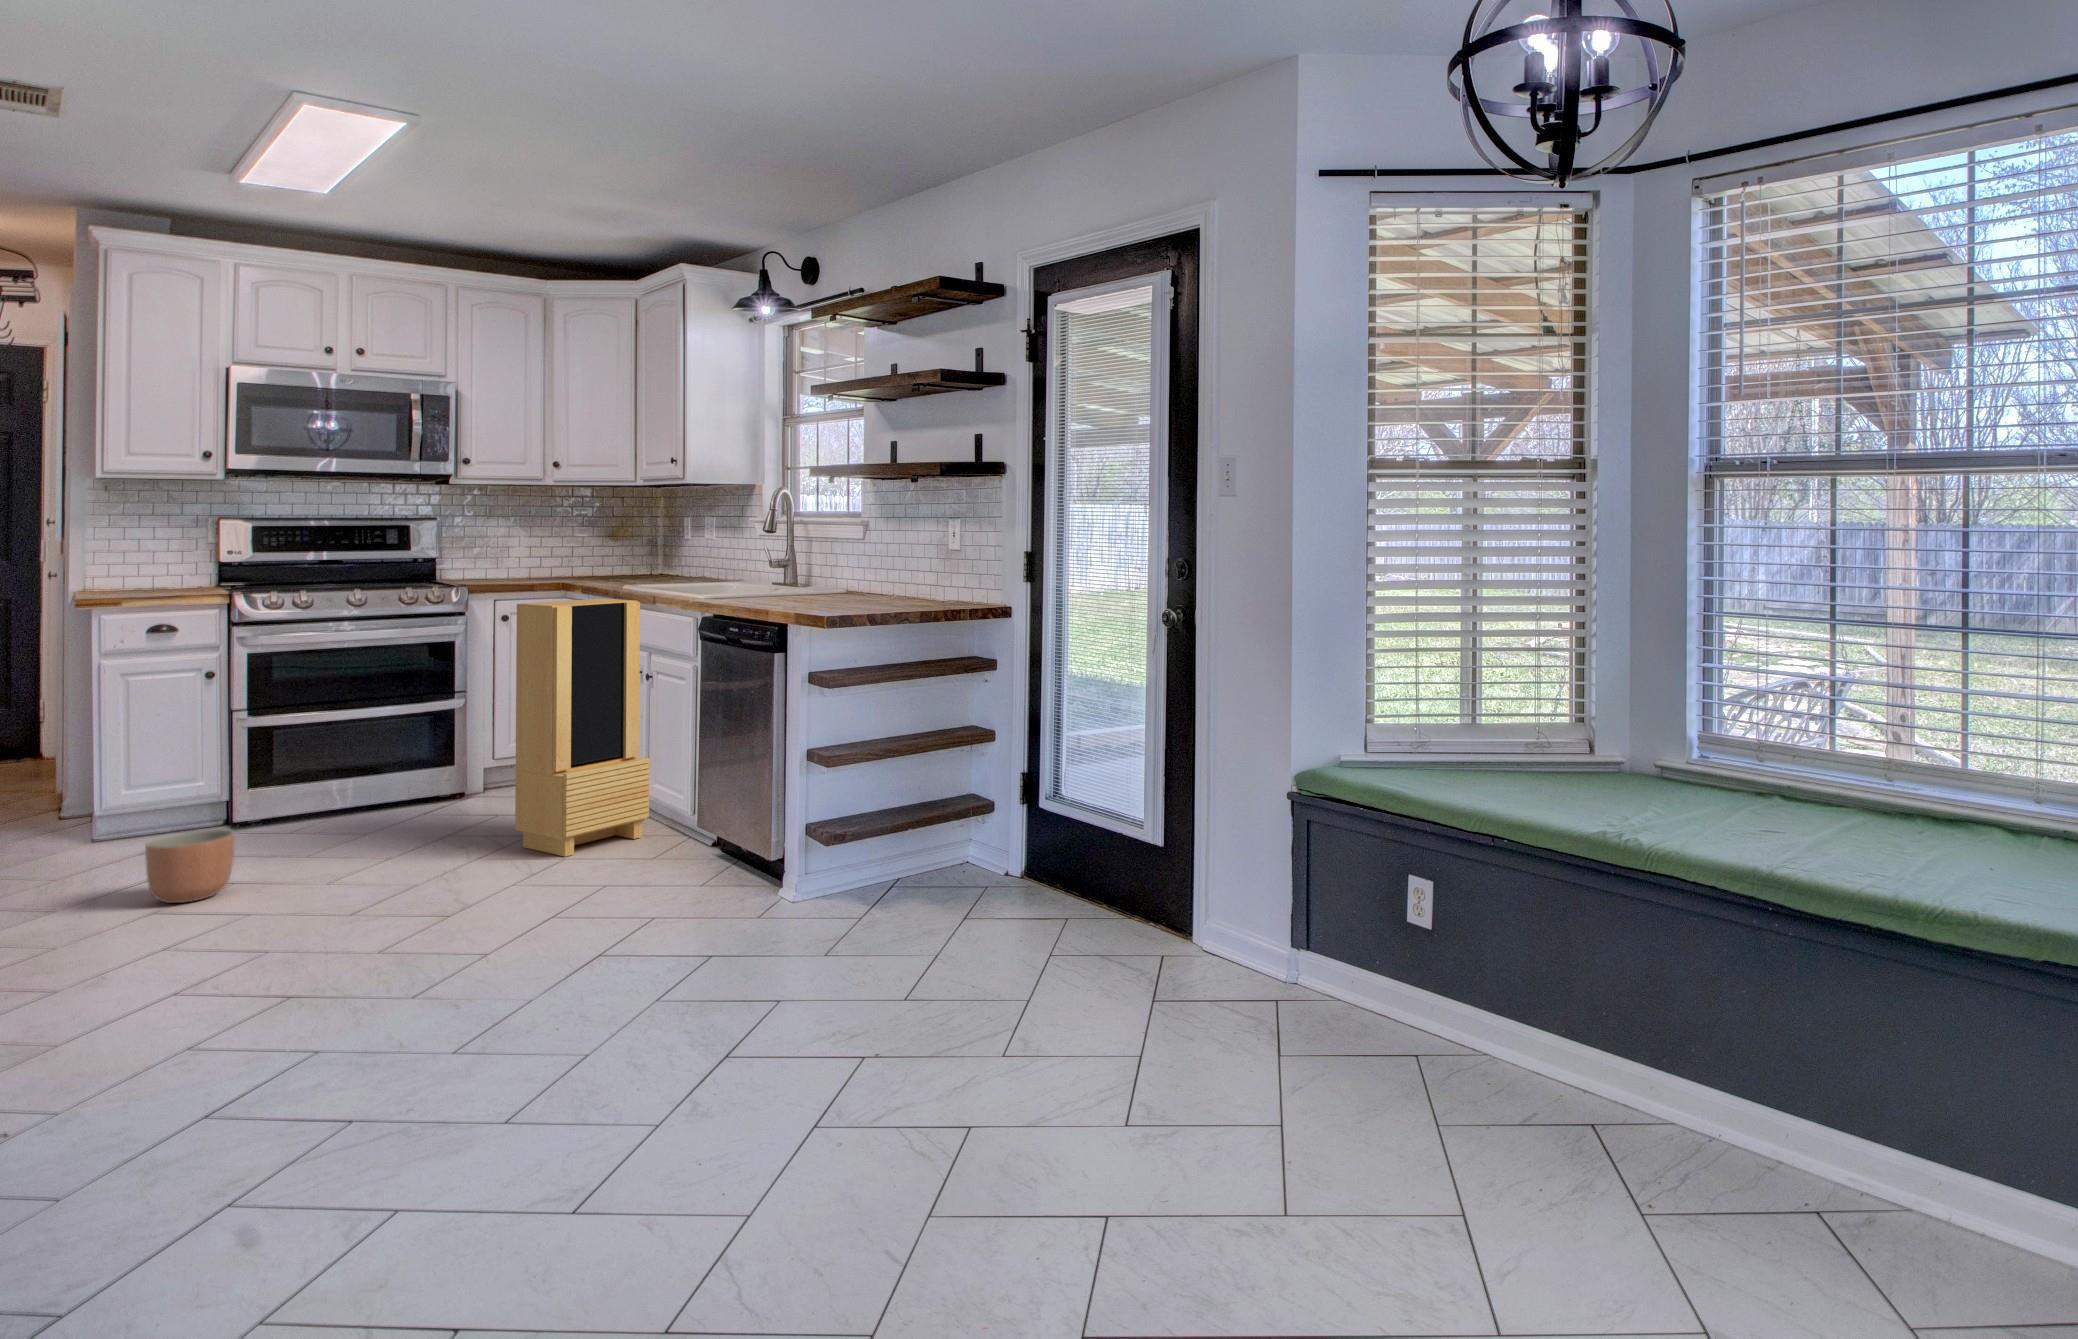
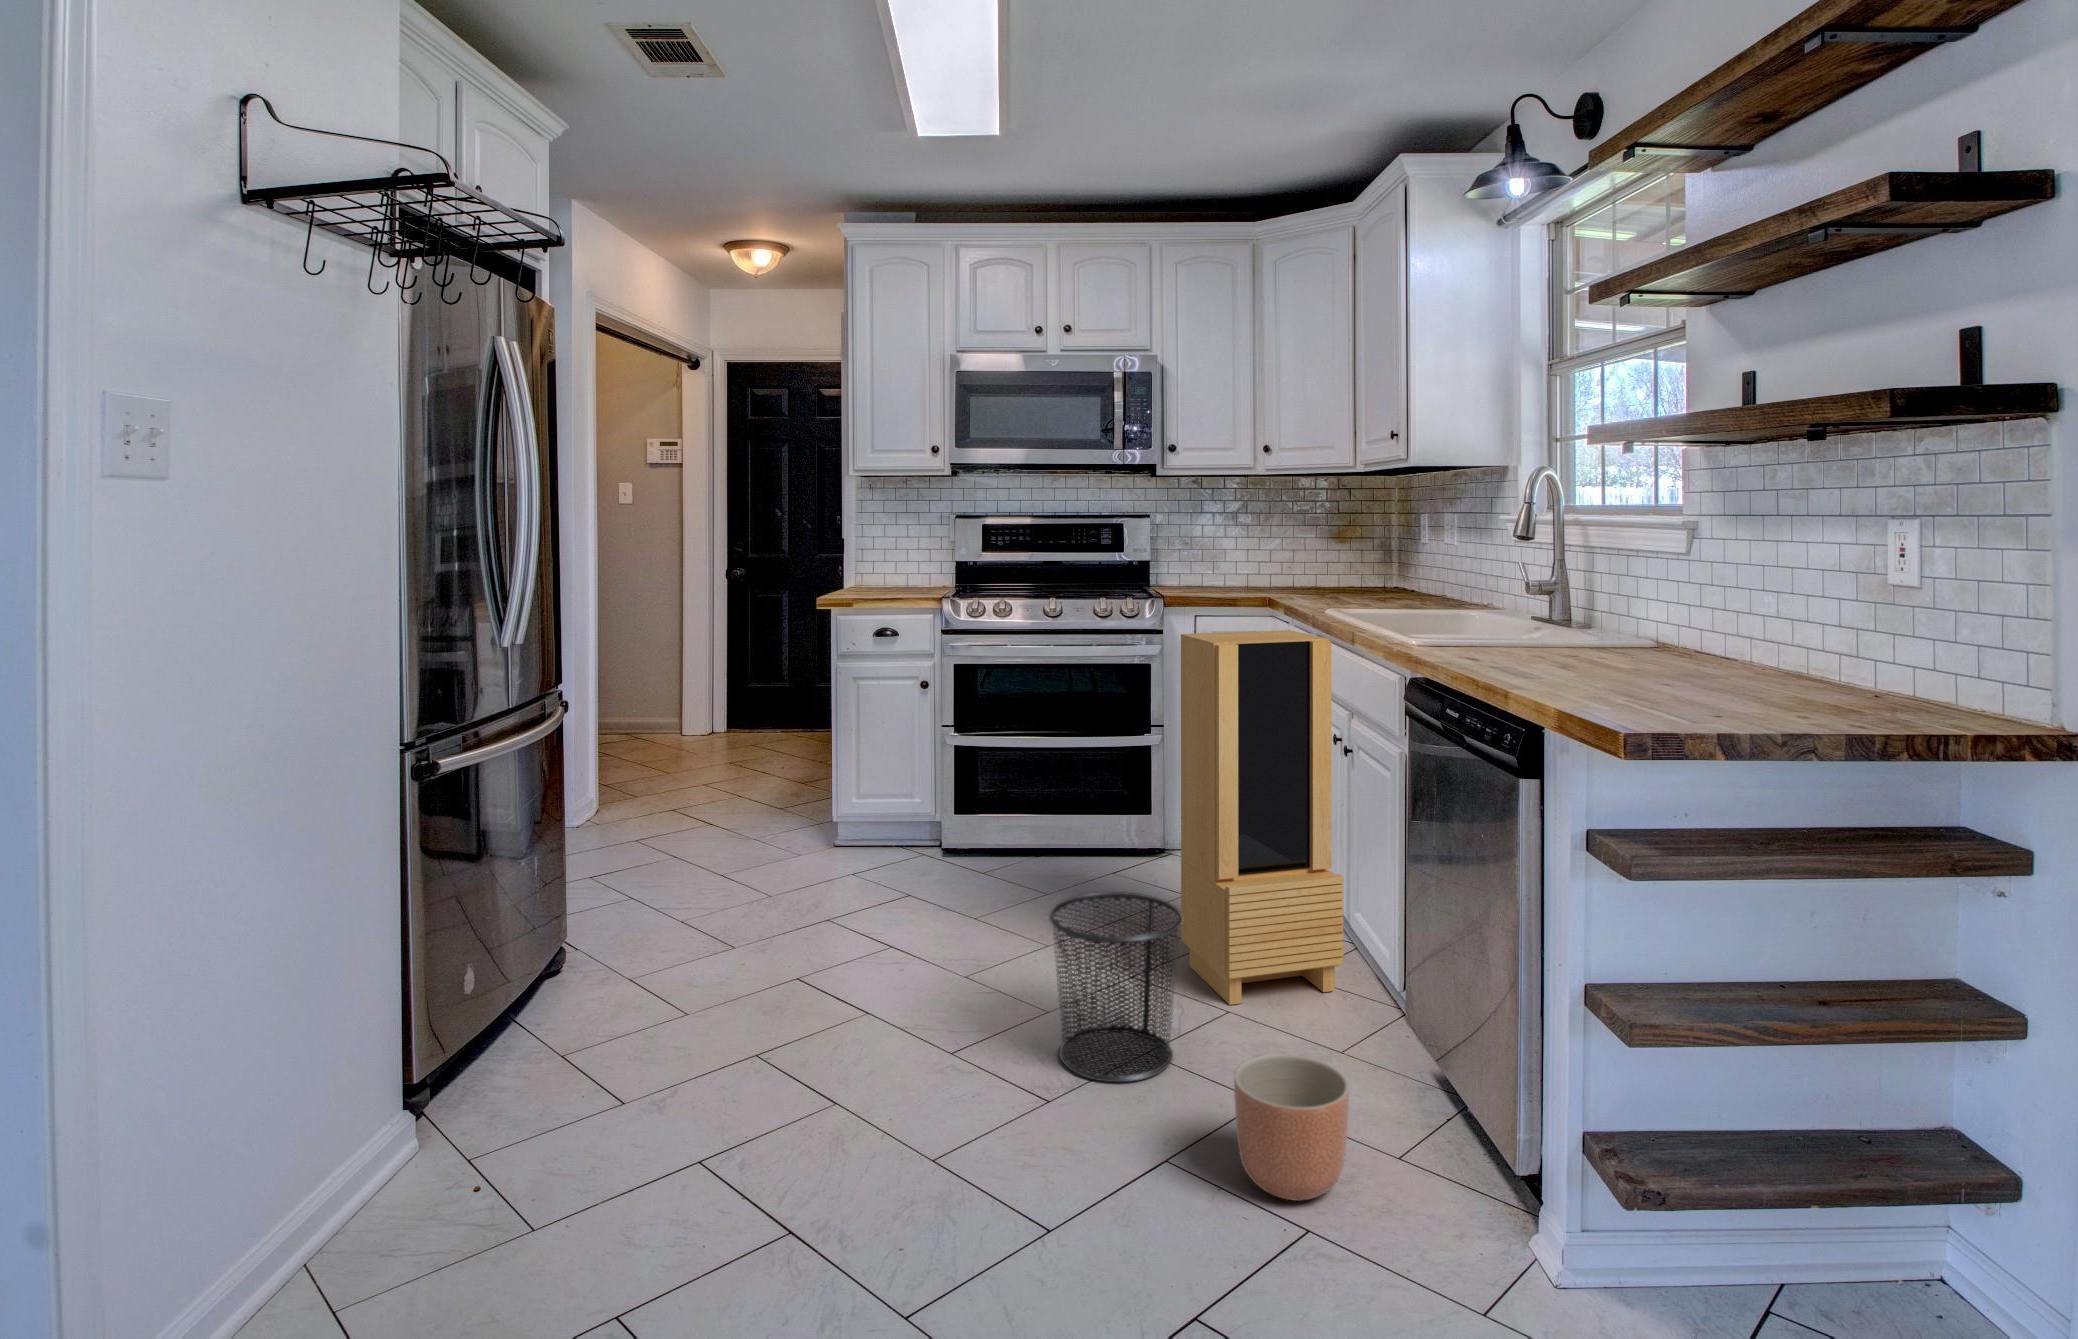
trash can: none [430,782,542,905] -> present [1049,892,1183,1082]
planter: present [145,829,235,903] -> present [1234,1054,1349,1201]

